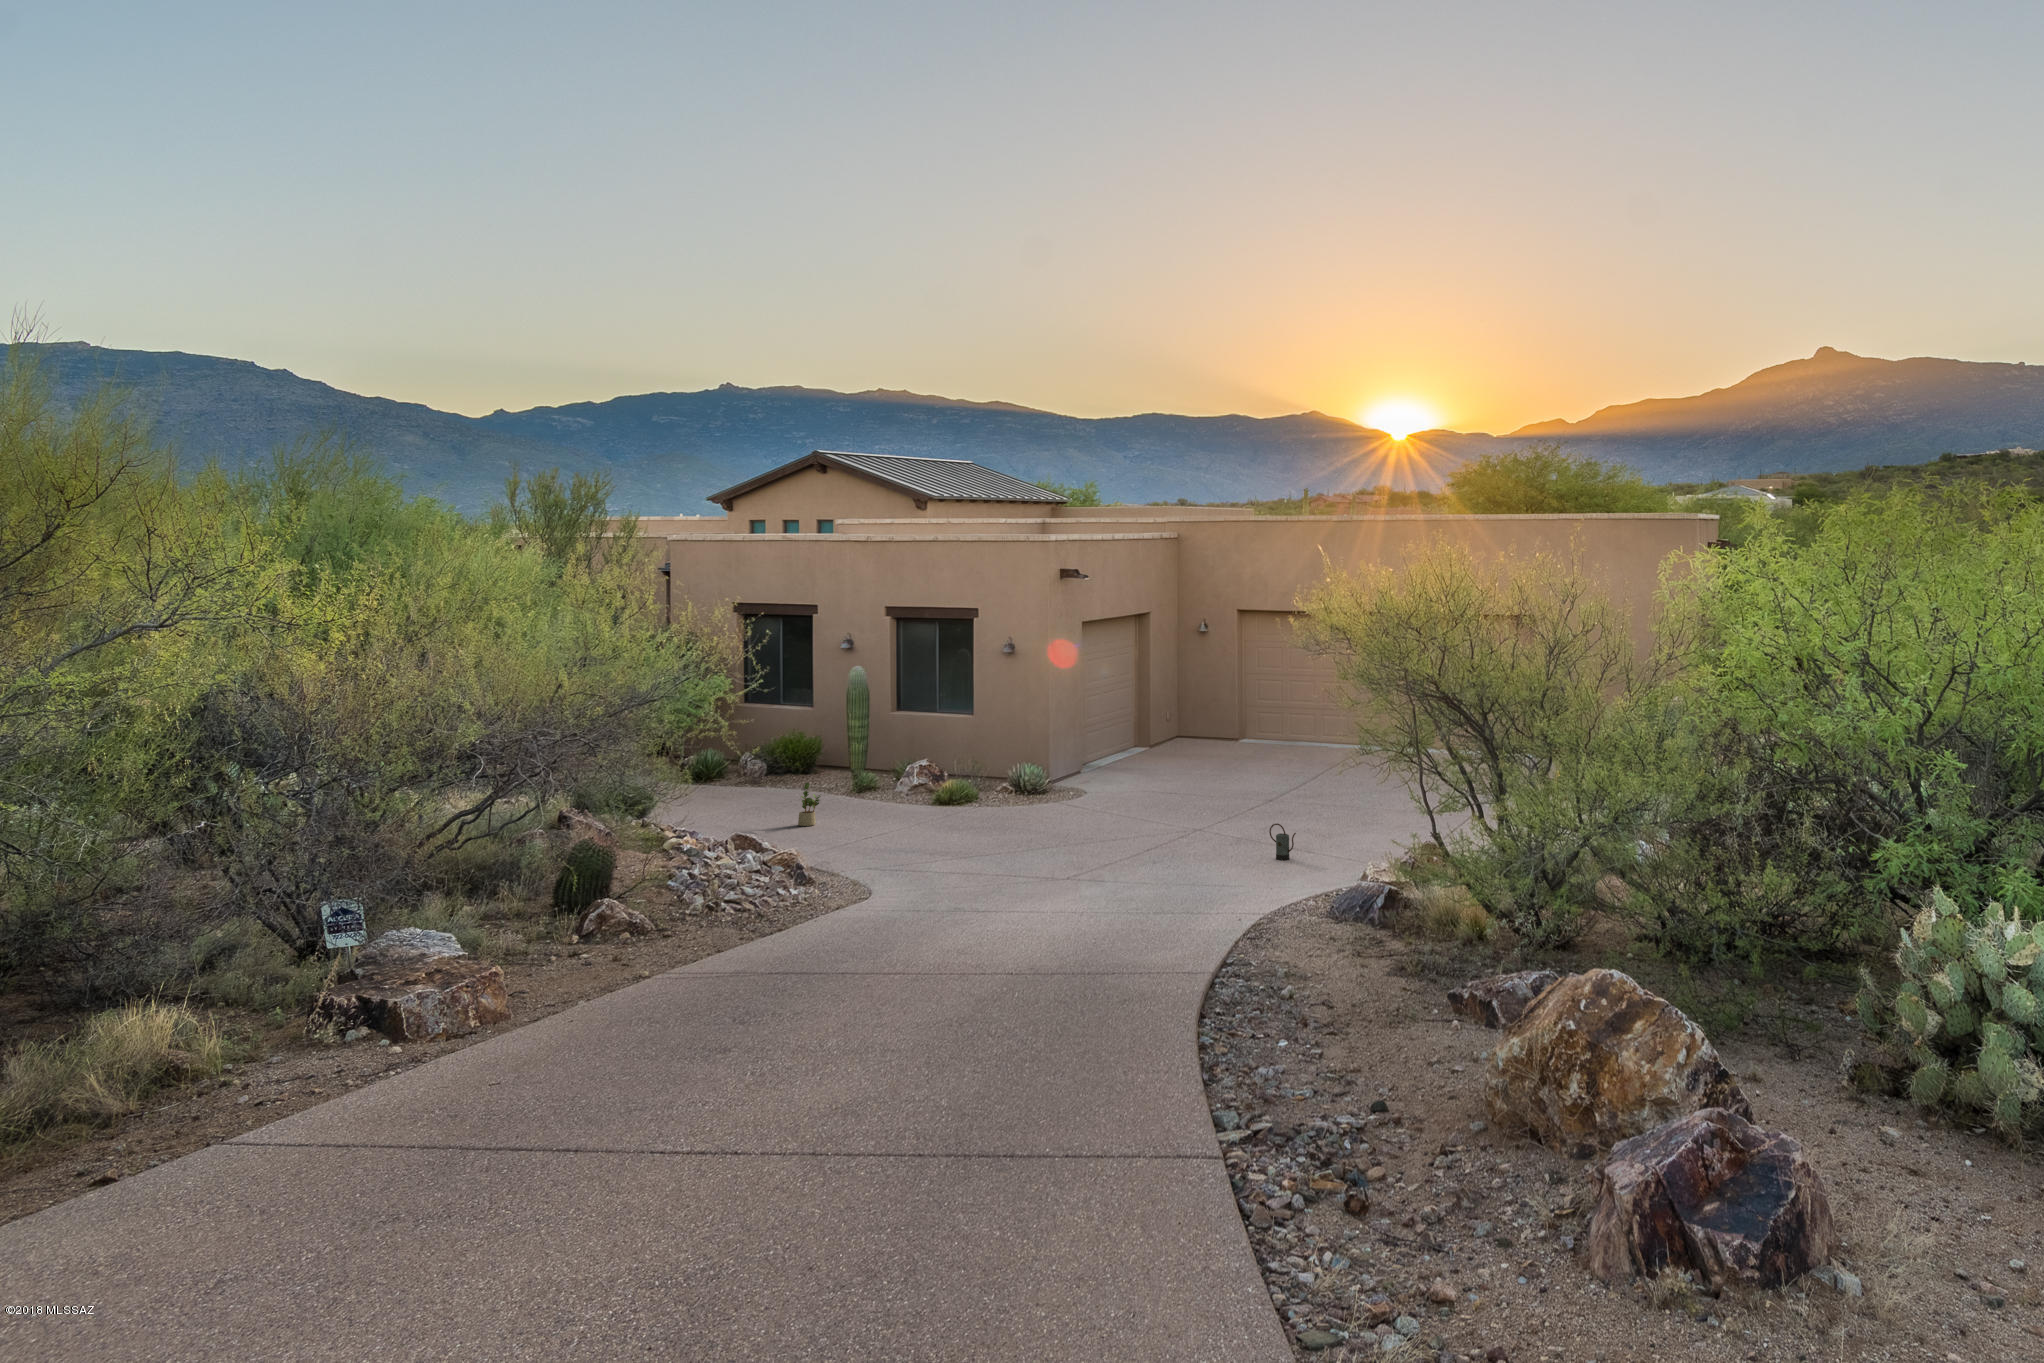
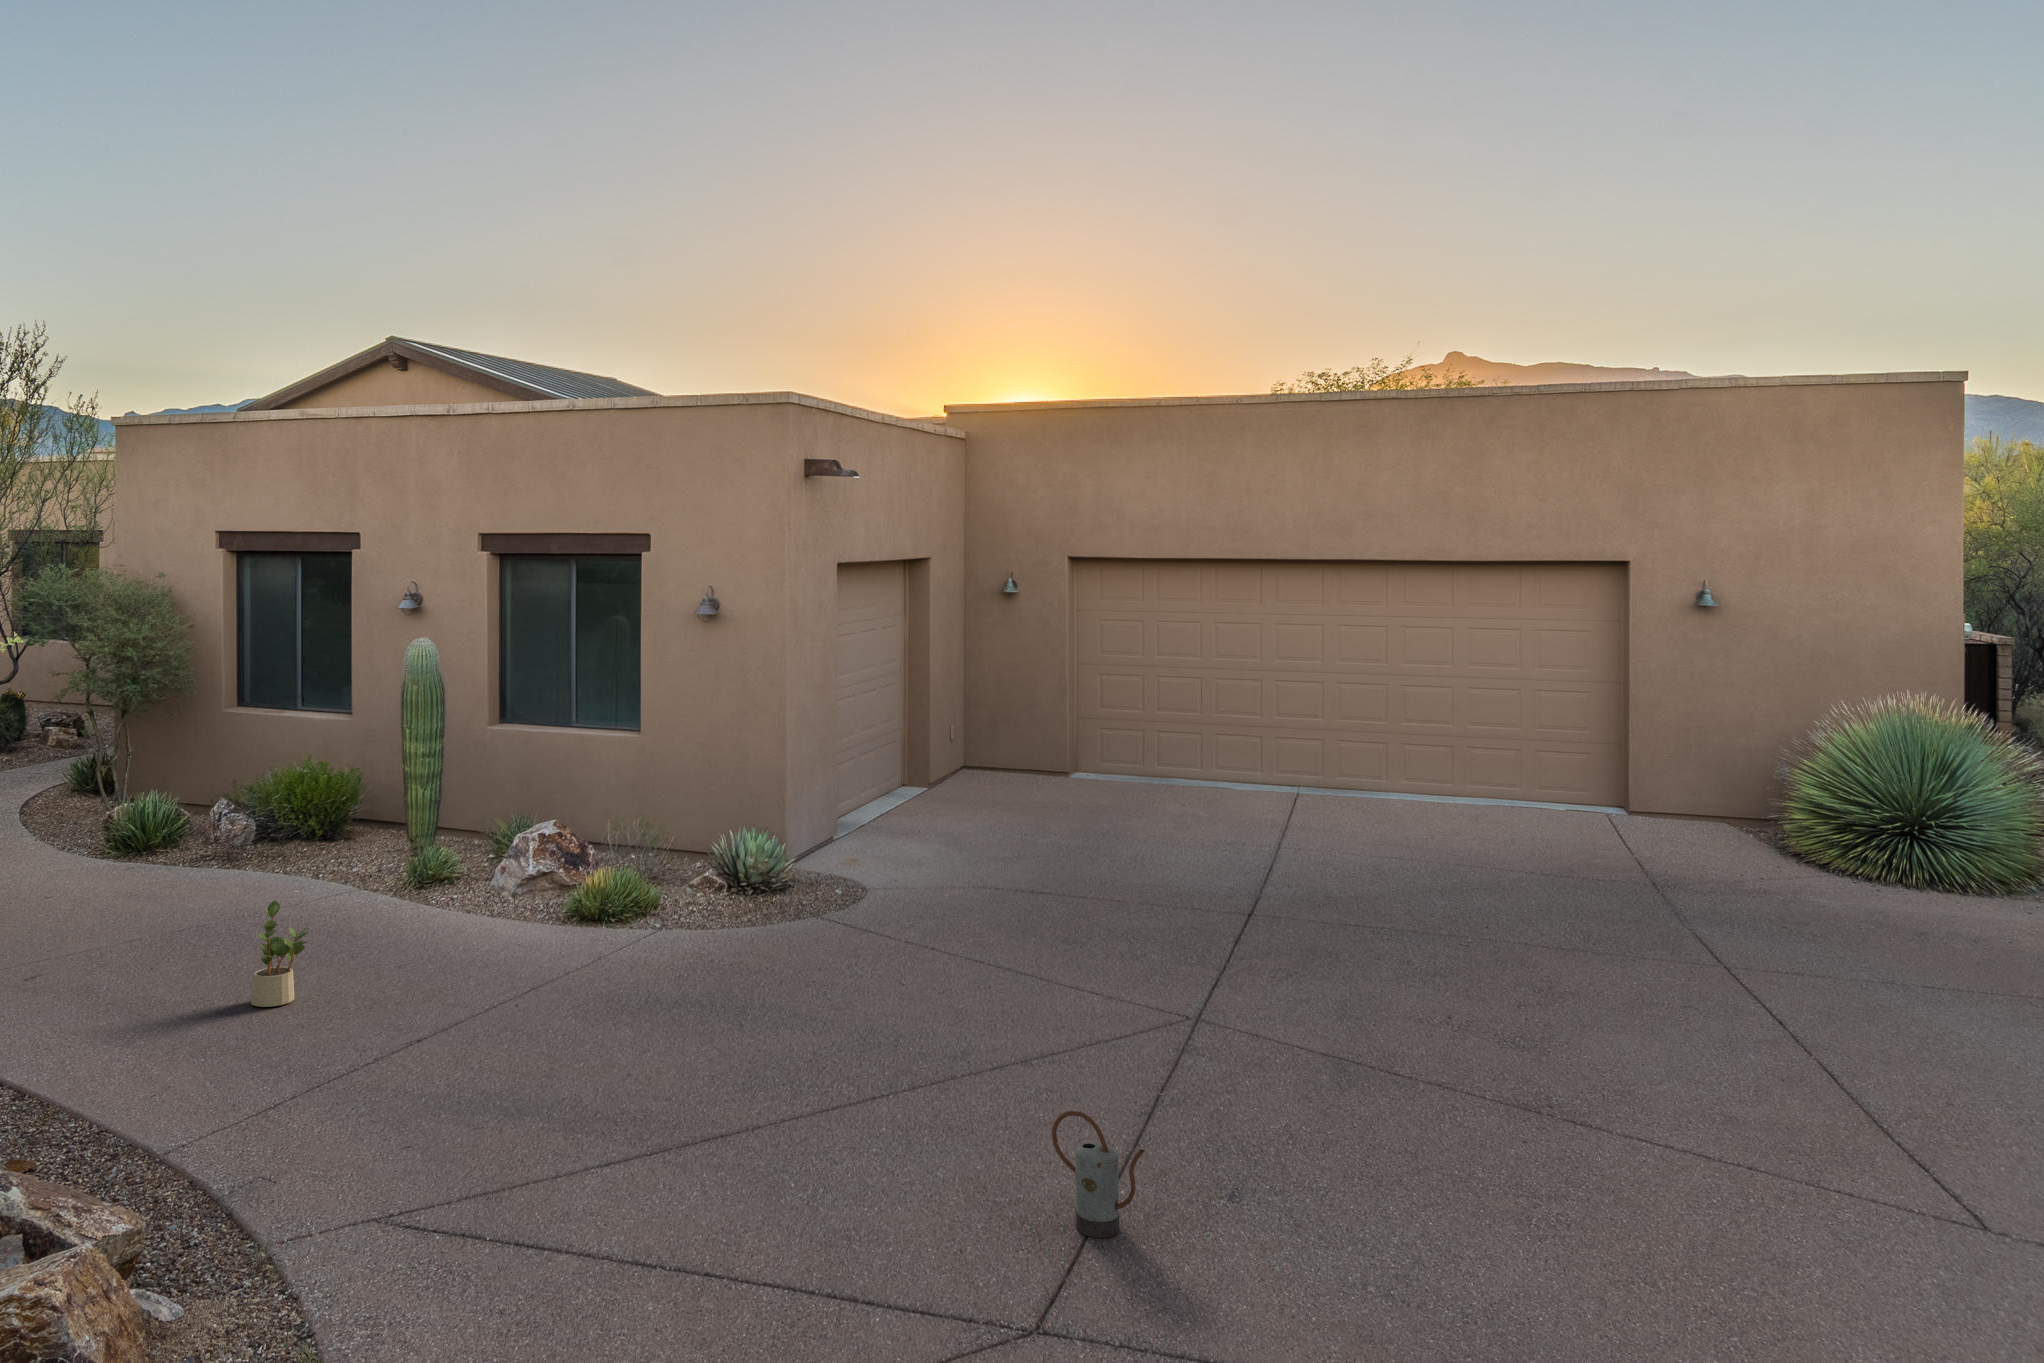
watering can: present [1269,824,1296,860] -> present [1052,1111,1145,1238]

